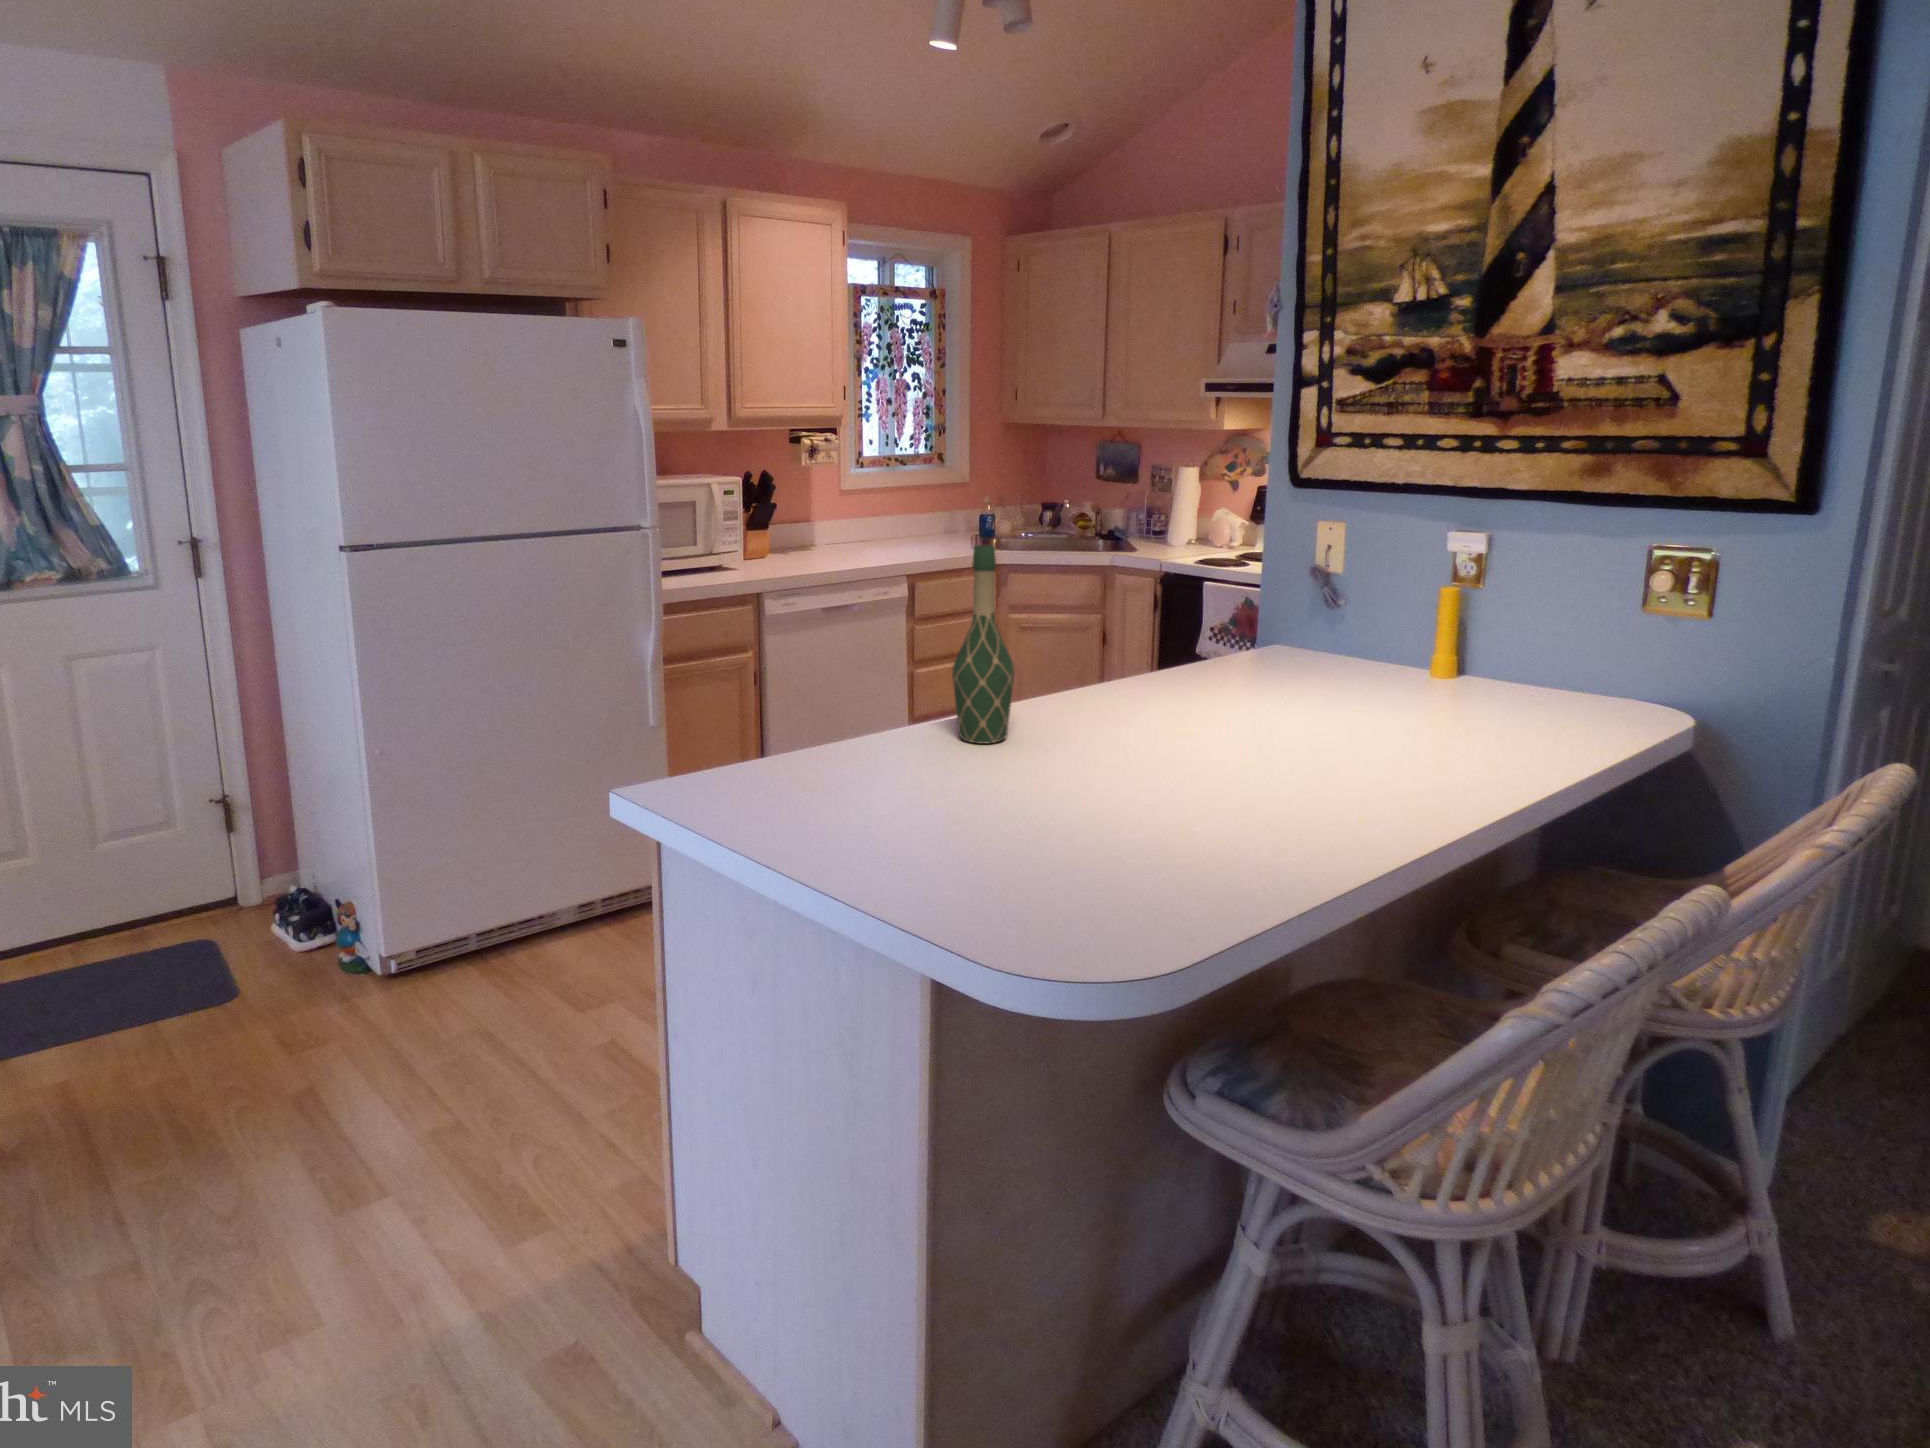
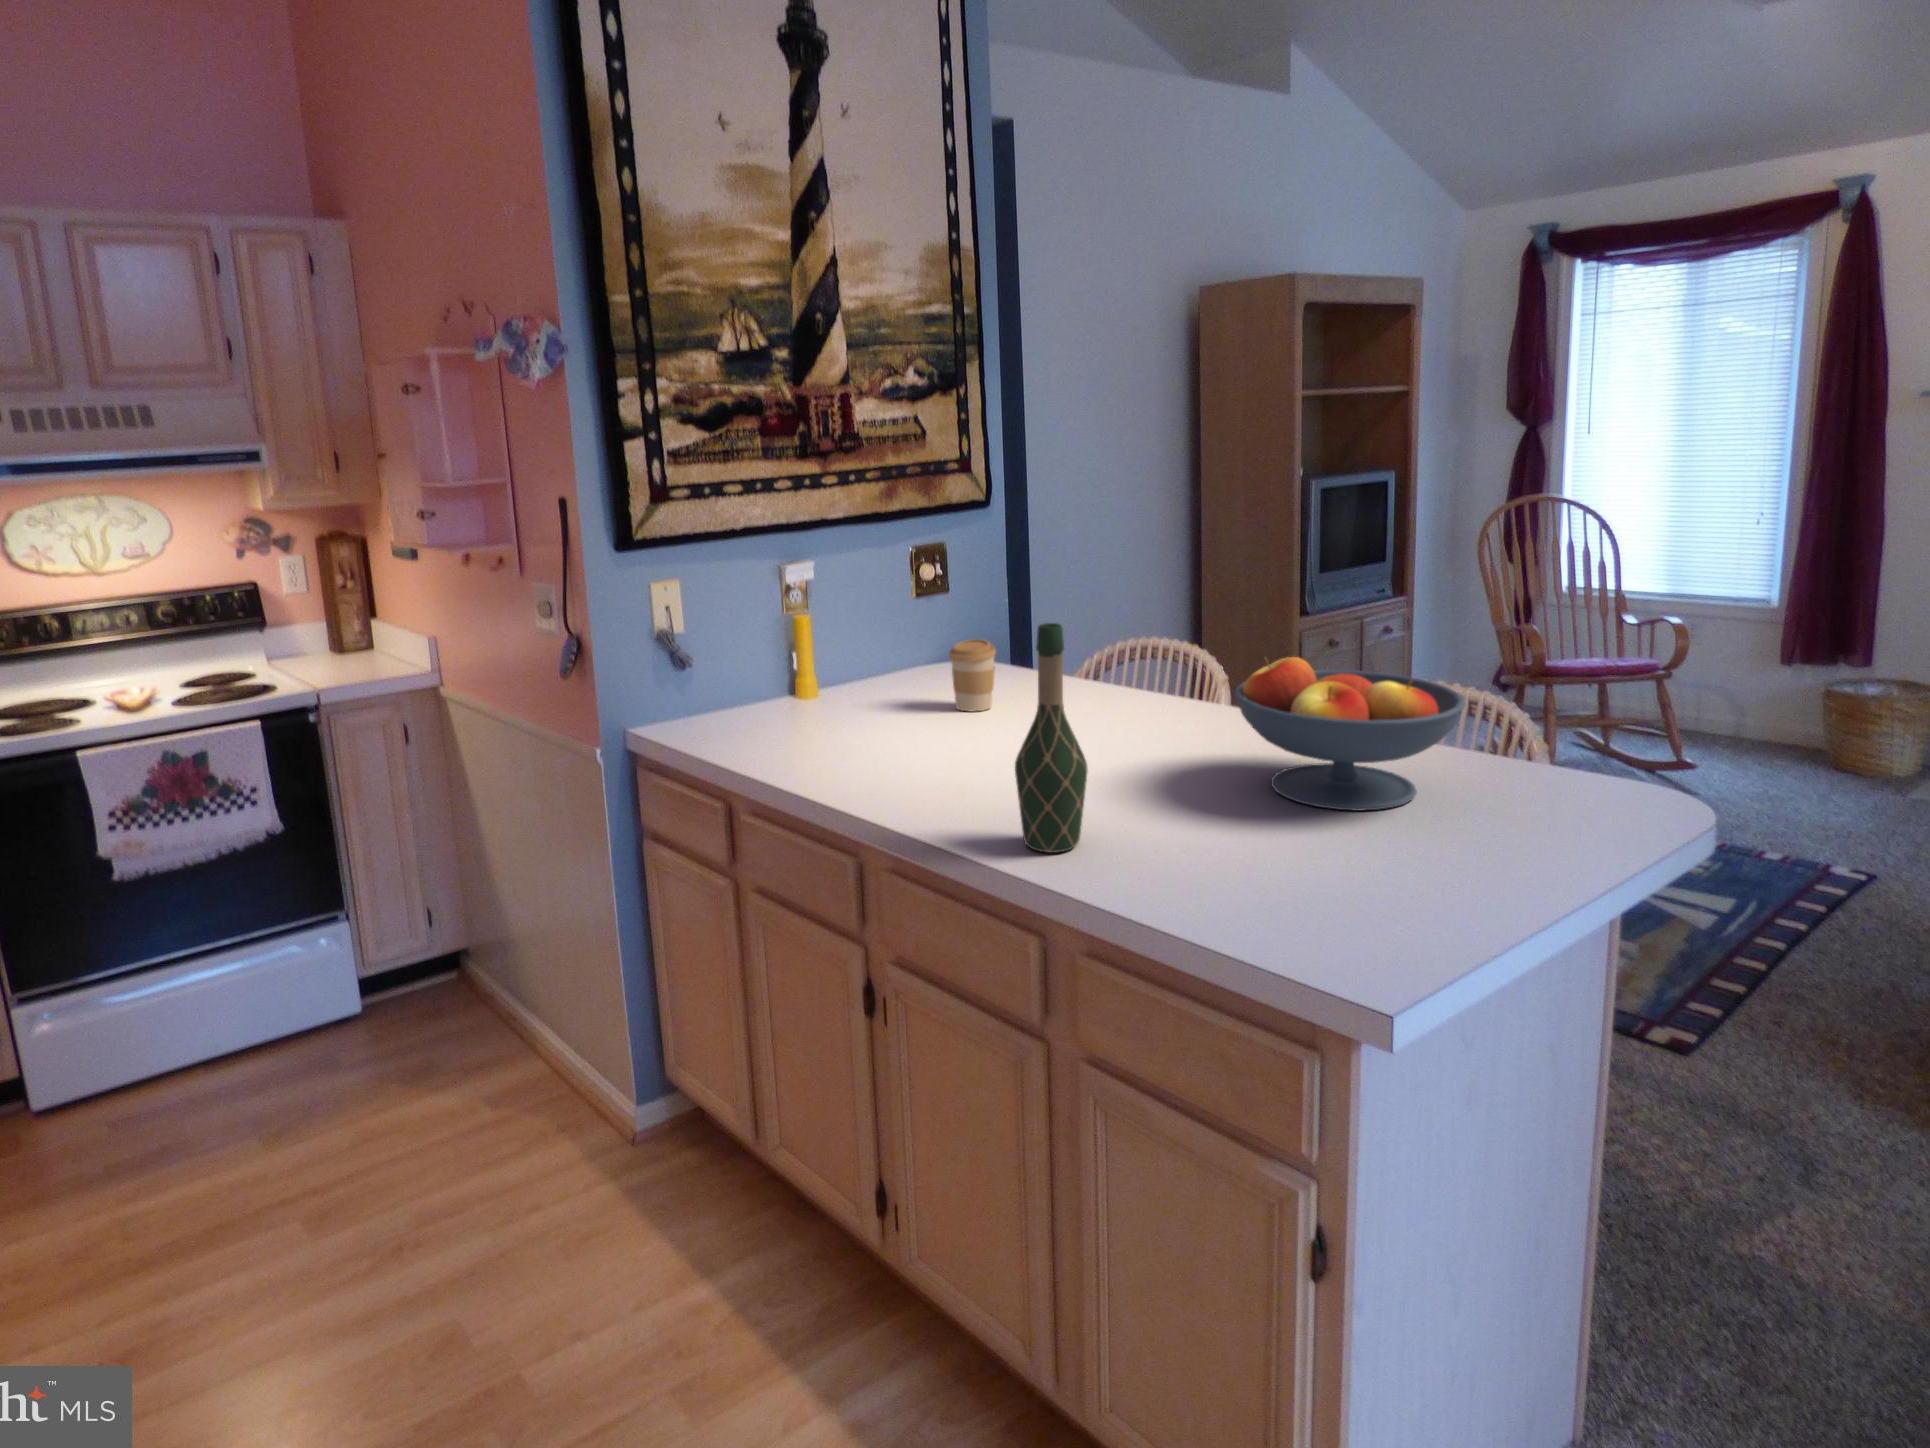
coffee cup: none [1418,639,1480,721] -> present [949,639,996,712]
fruit bowl: none [1079,653,1354,861] -> present [1235,657,1466,811]

